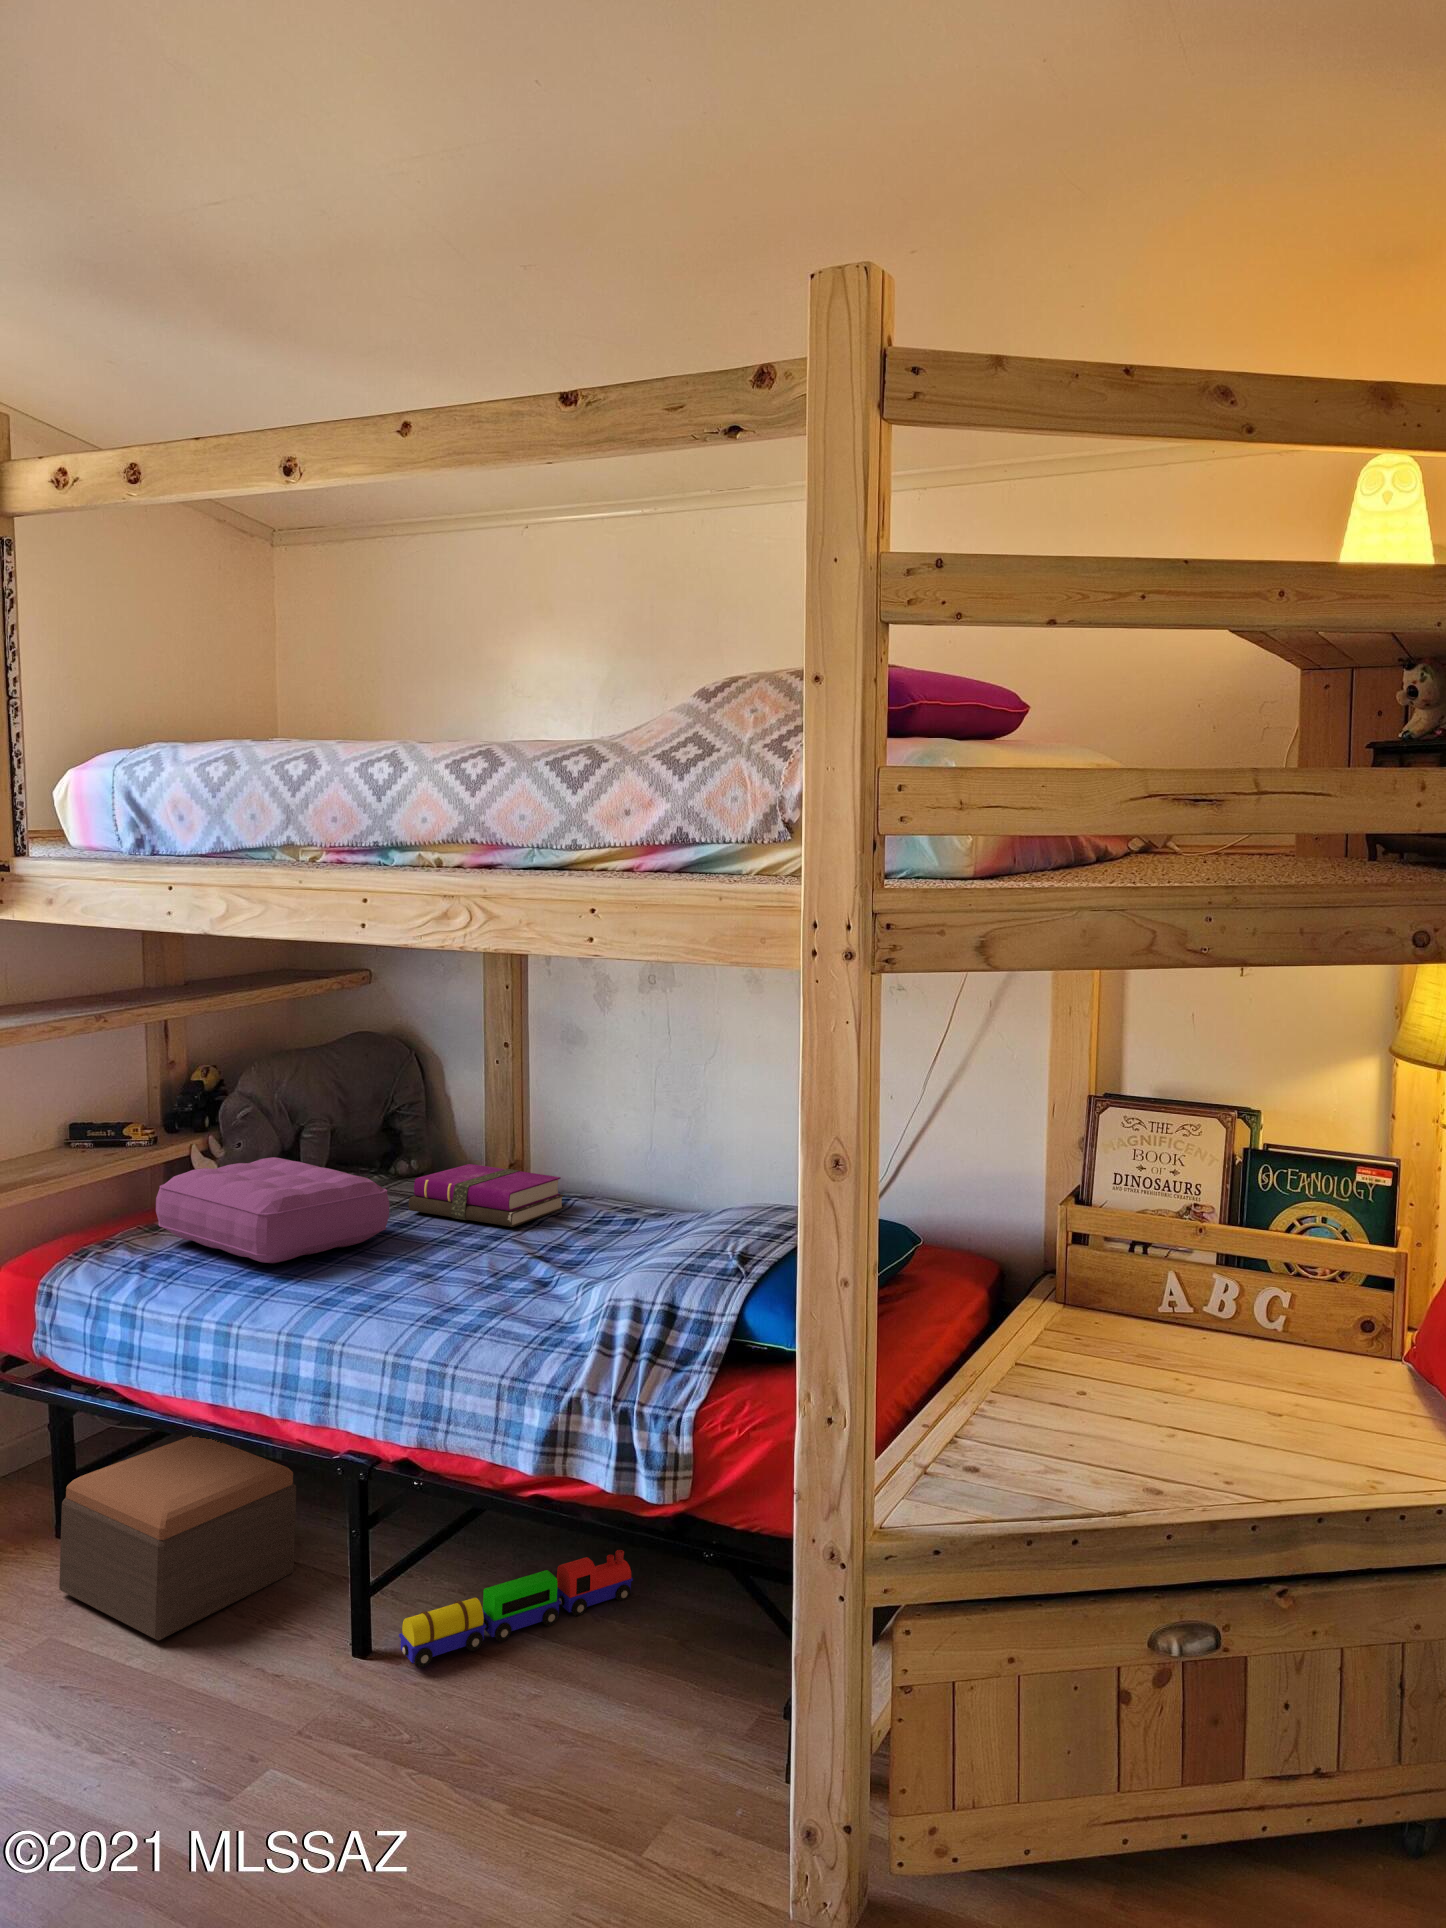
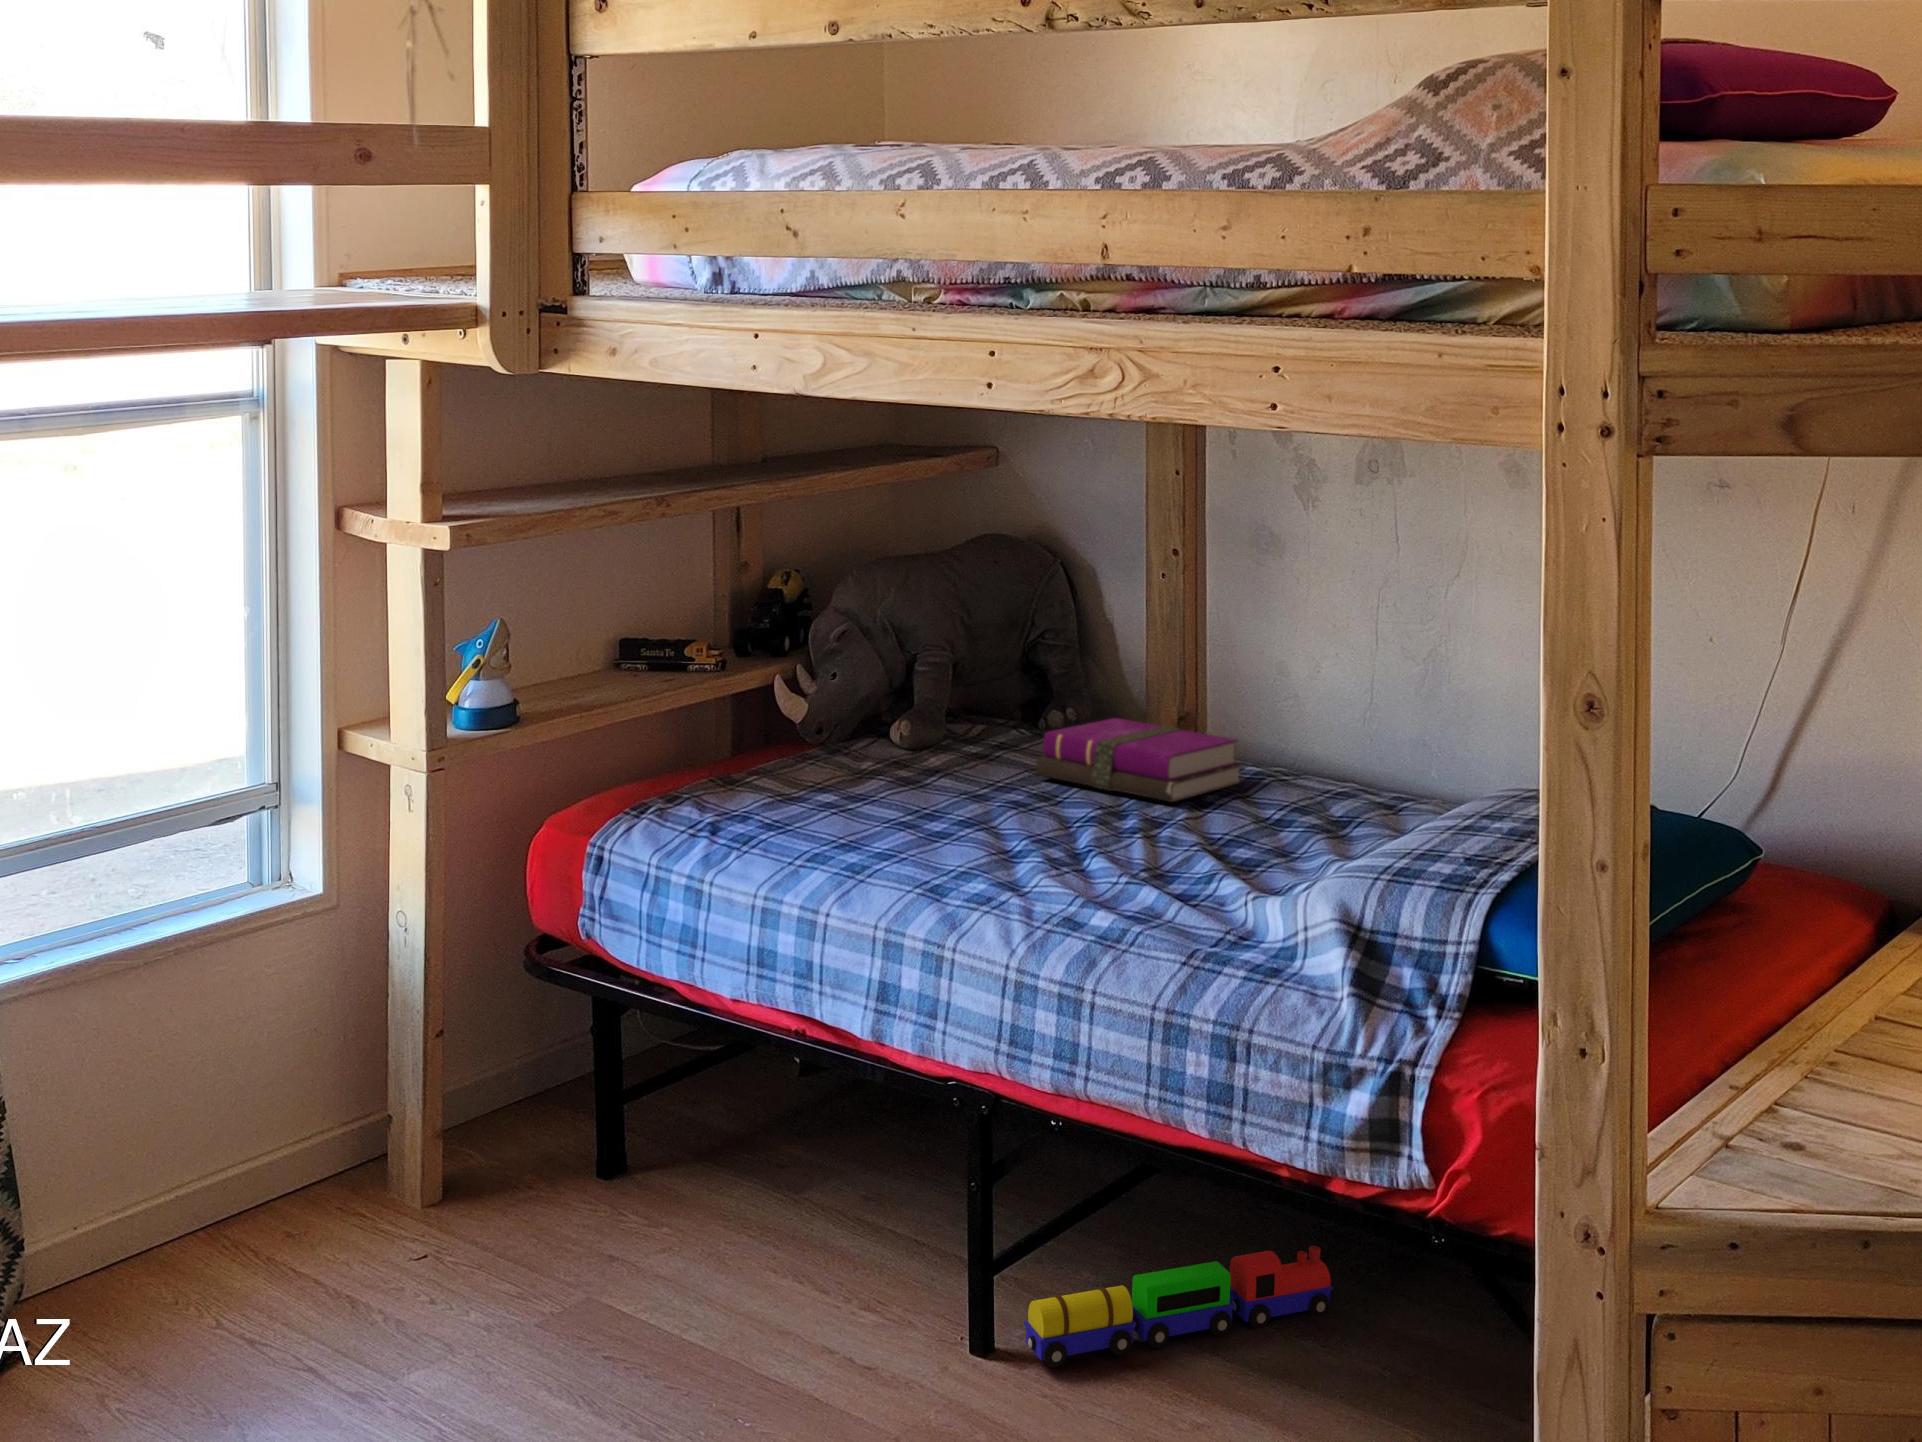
pillow: present [156,1157,389,1263] -> none [722,696,1013,830]
footstool: present [59,1436,296,1641] -> none [605,1050,893,1302]

